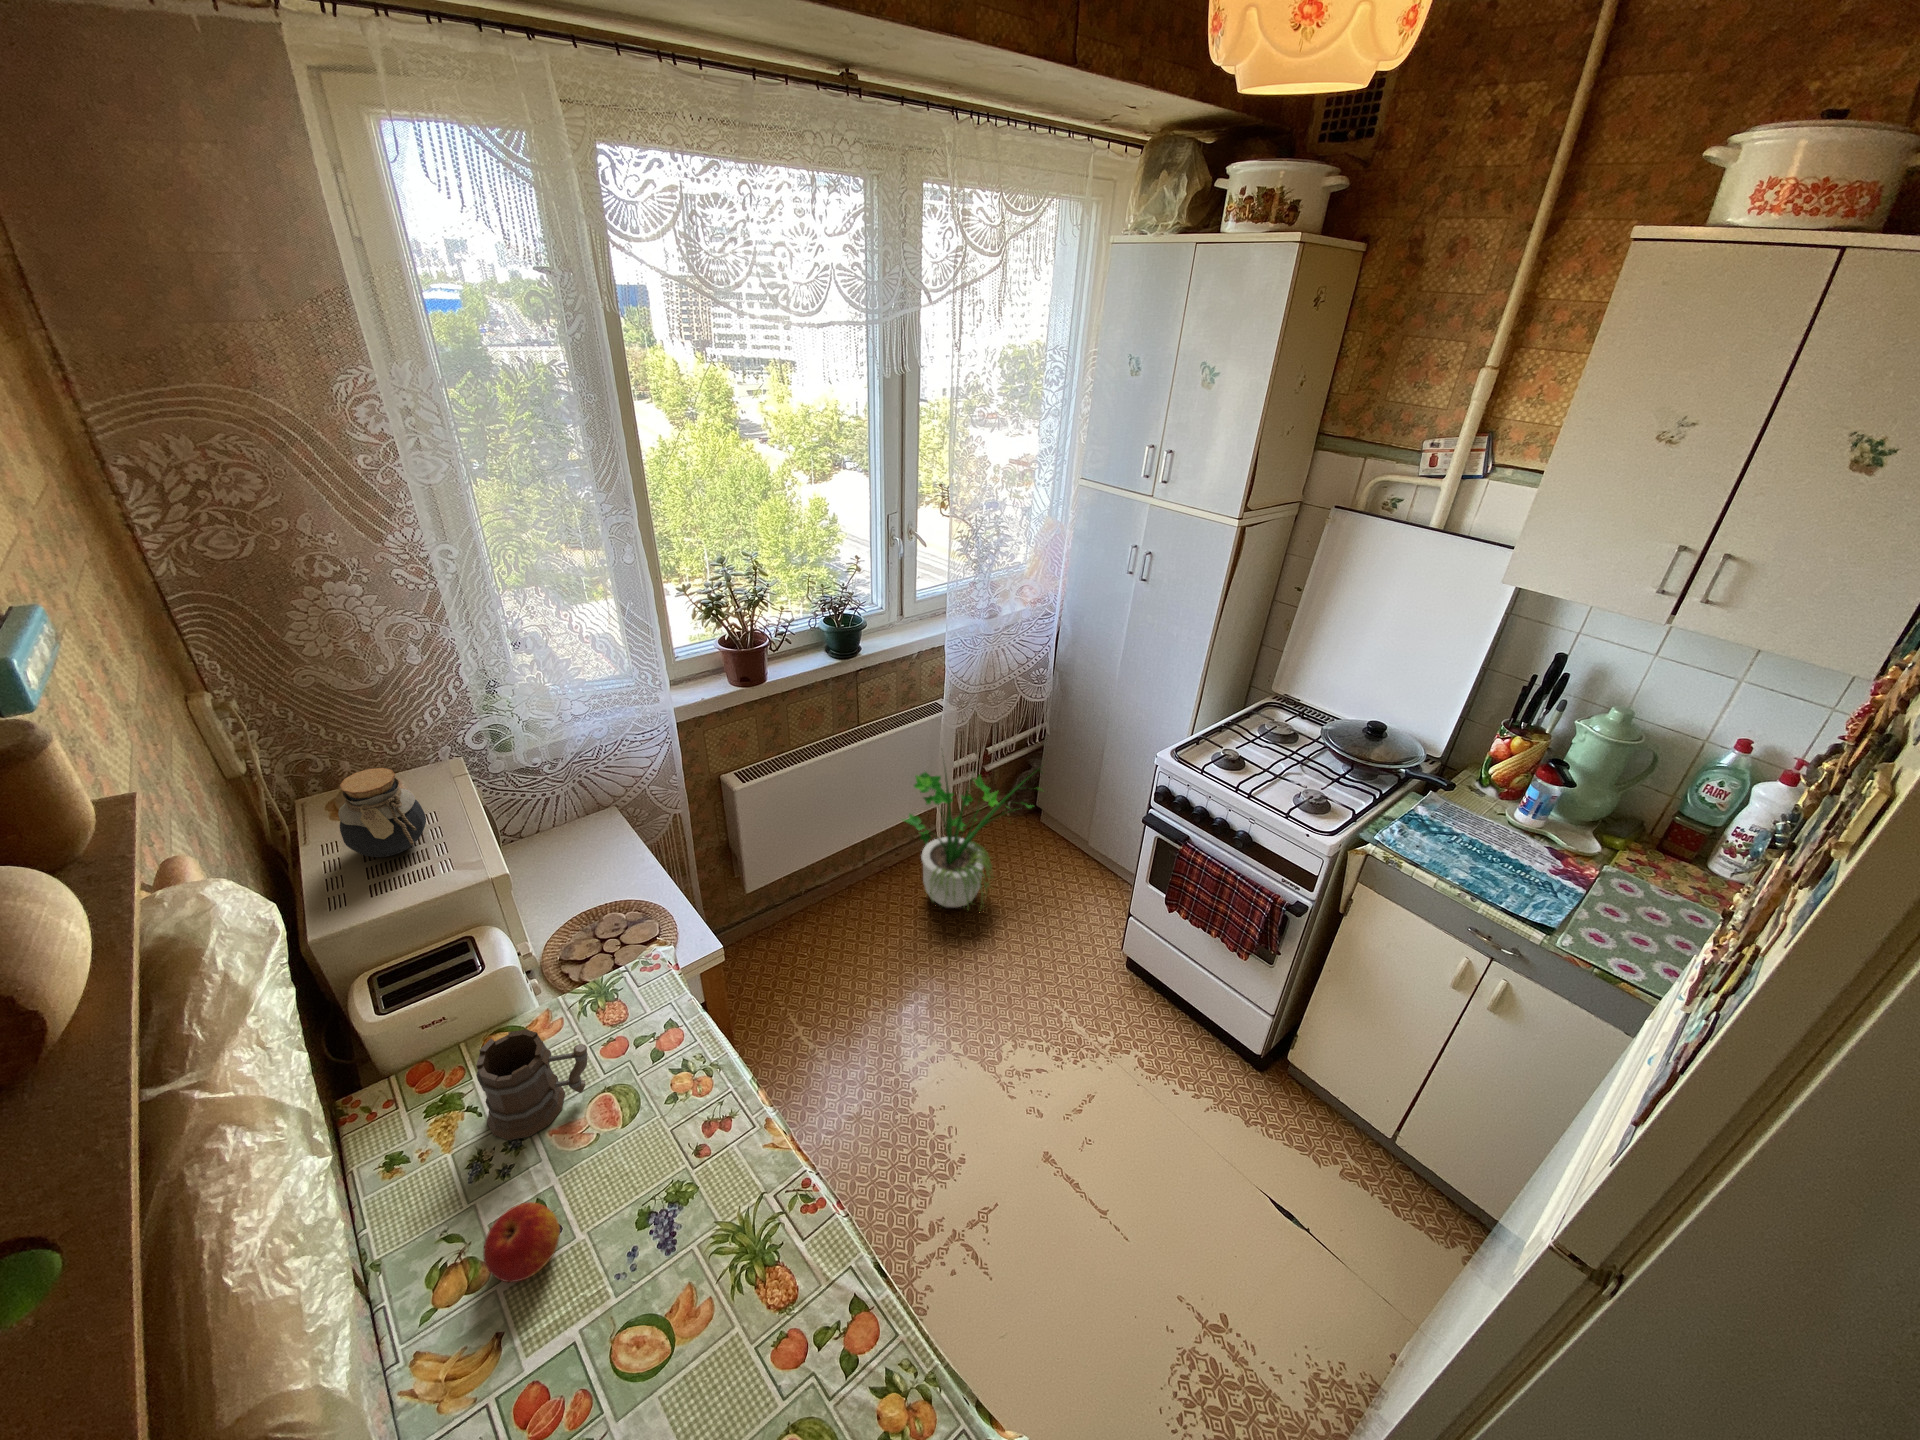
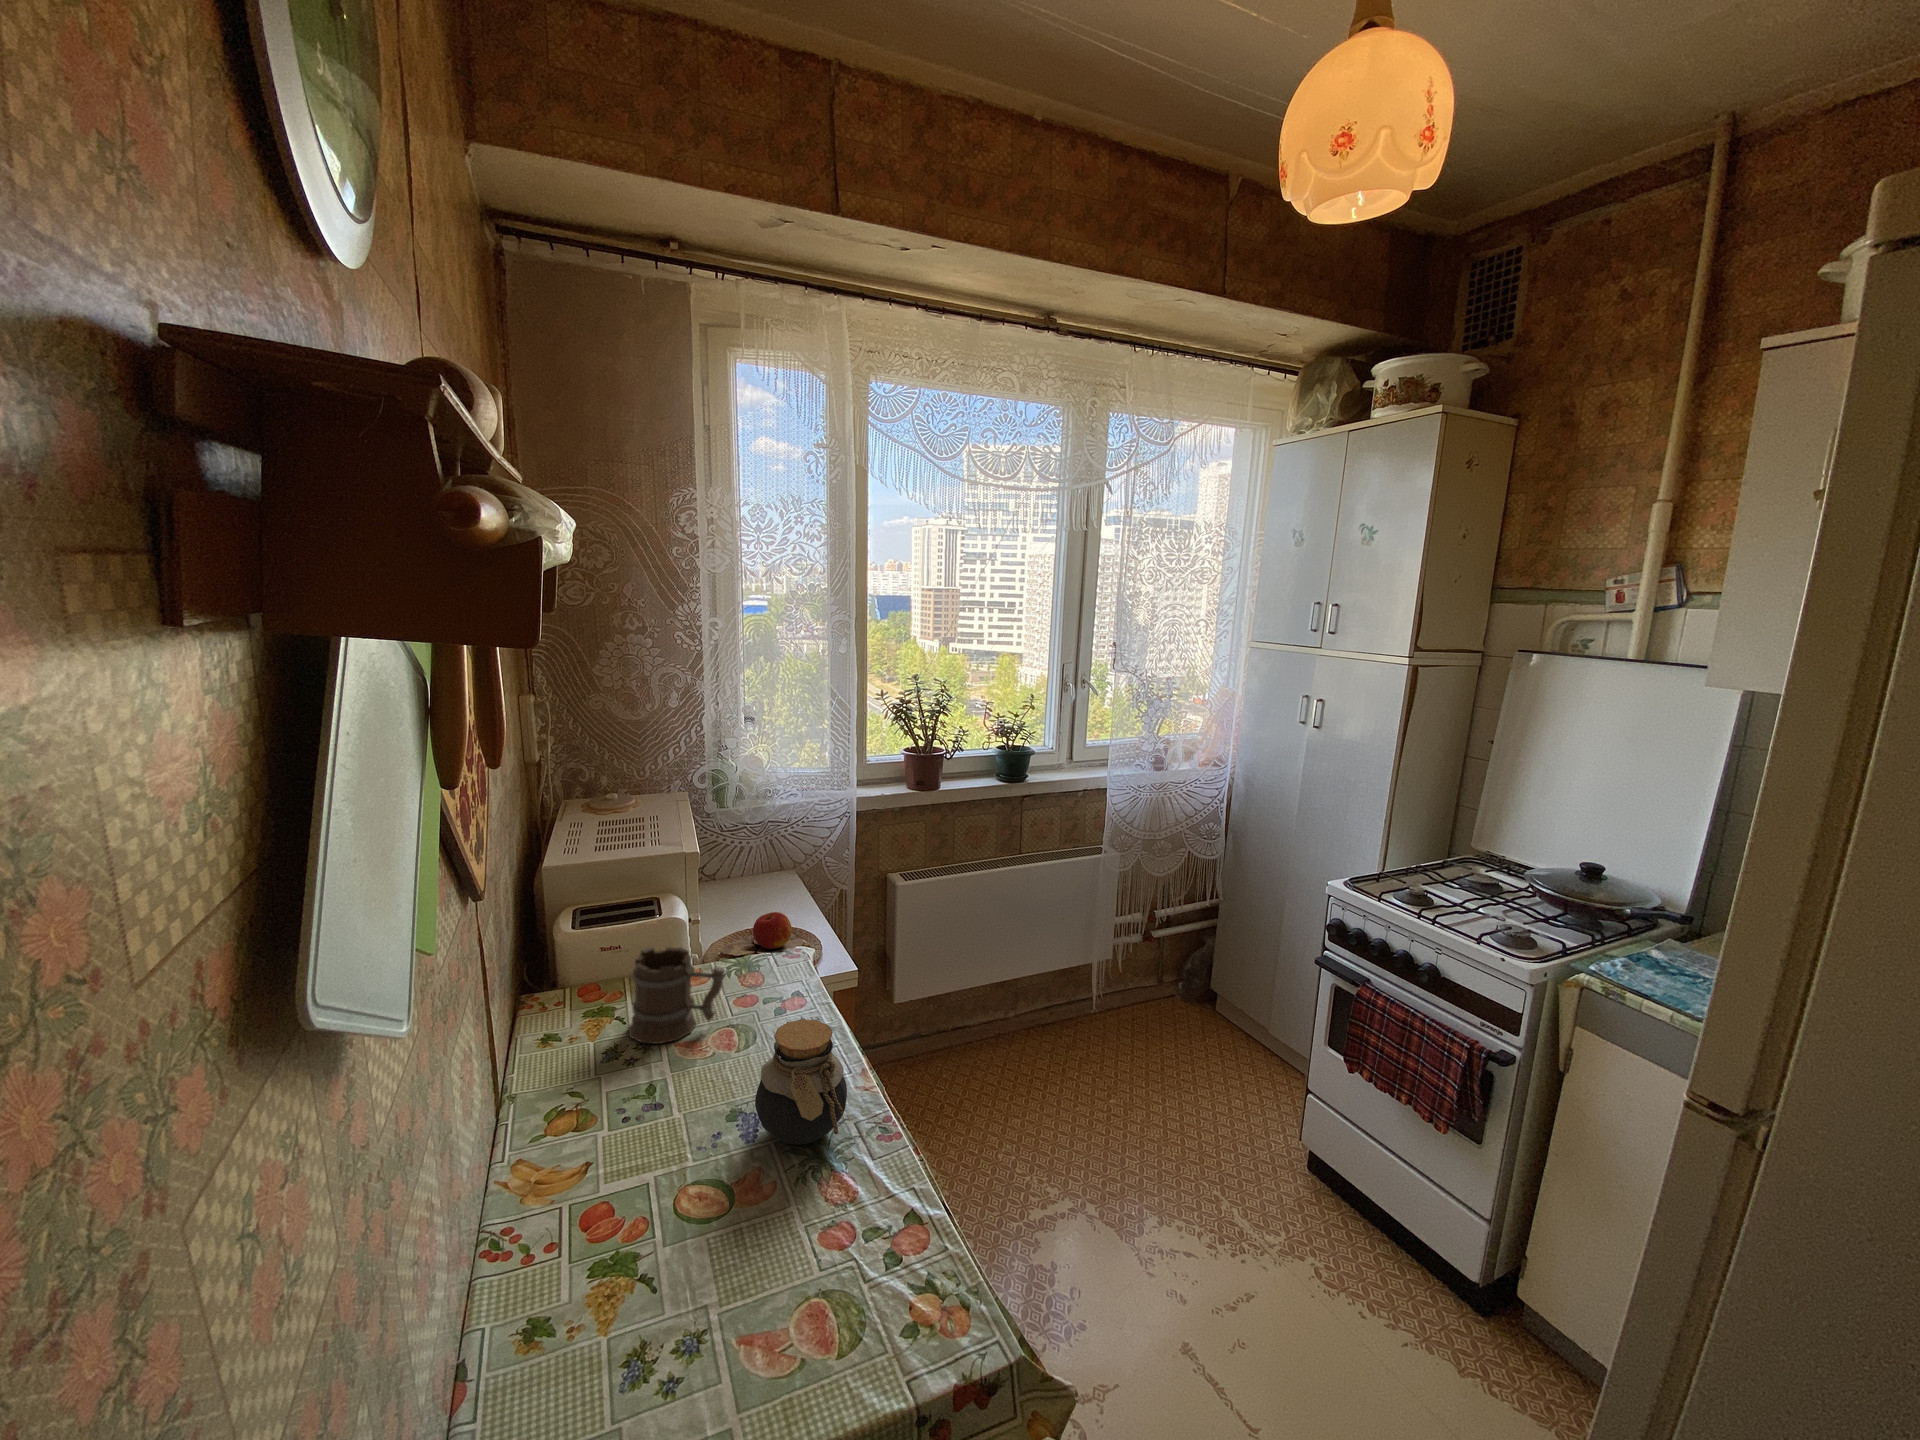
jar: present [338,768,426,857] -> present [755,1019,847,1144]
potted plant: present [904,770,1042,909] -> none [1056,881,1223,1079]
apple: present [483,1202,560,1282] -> present [753,912,792,949]

